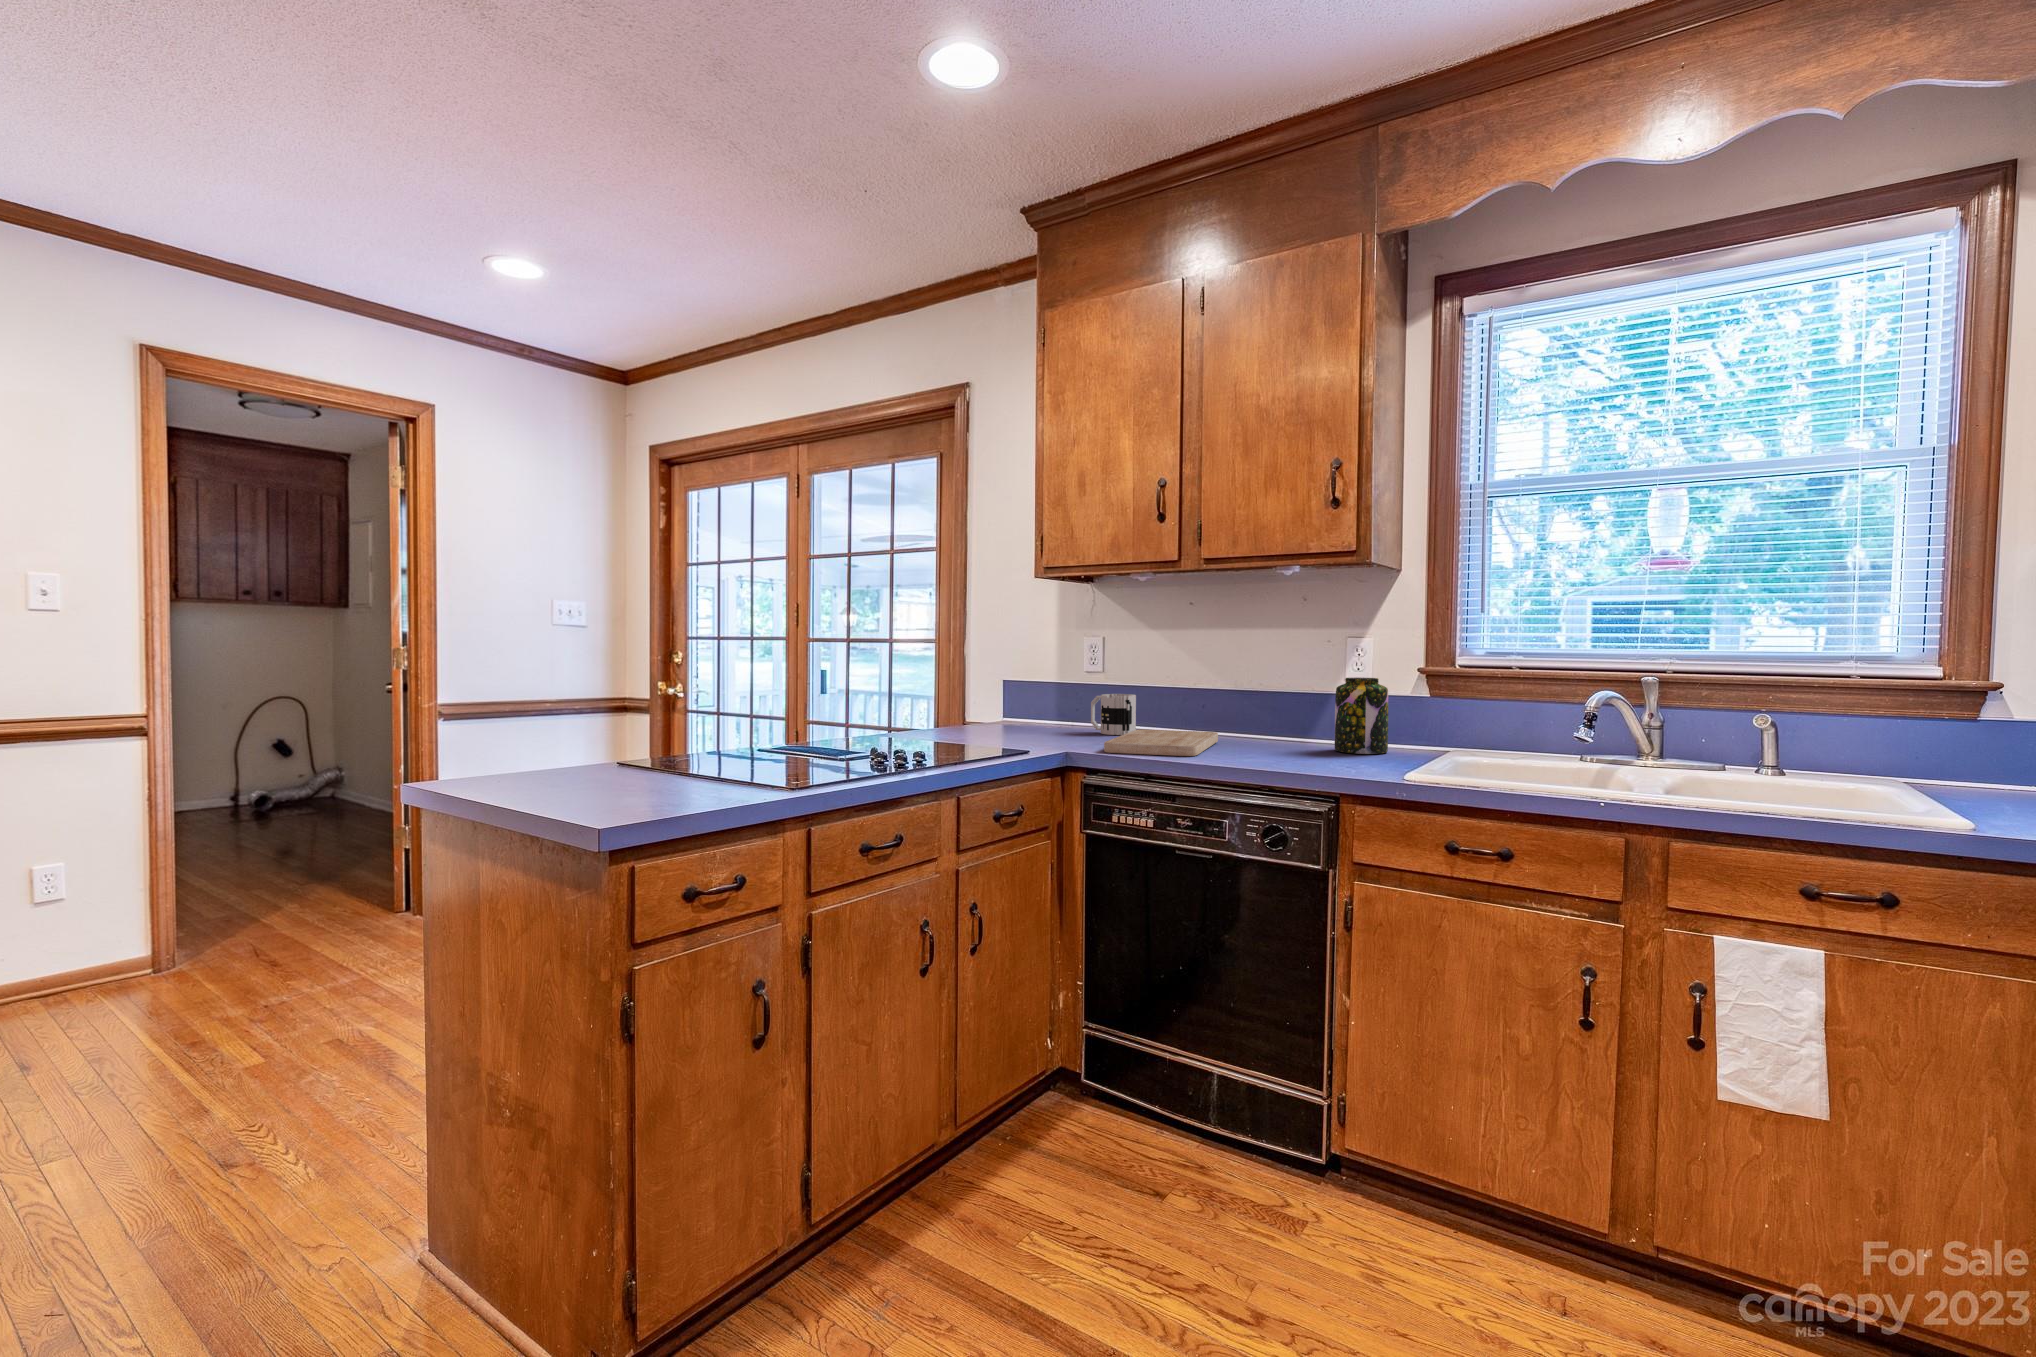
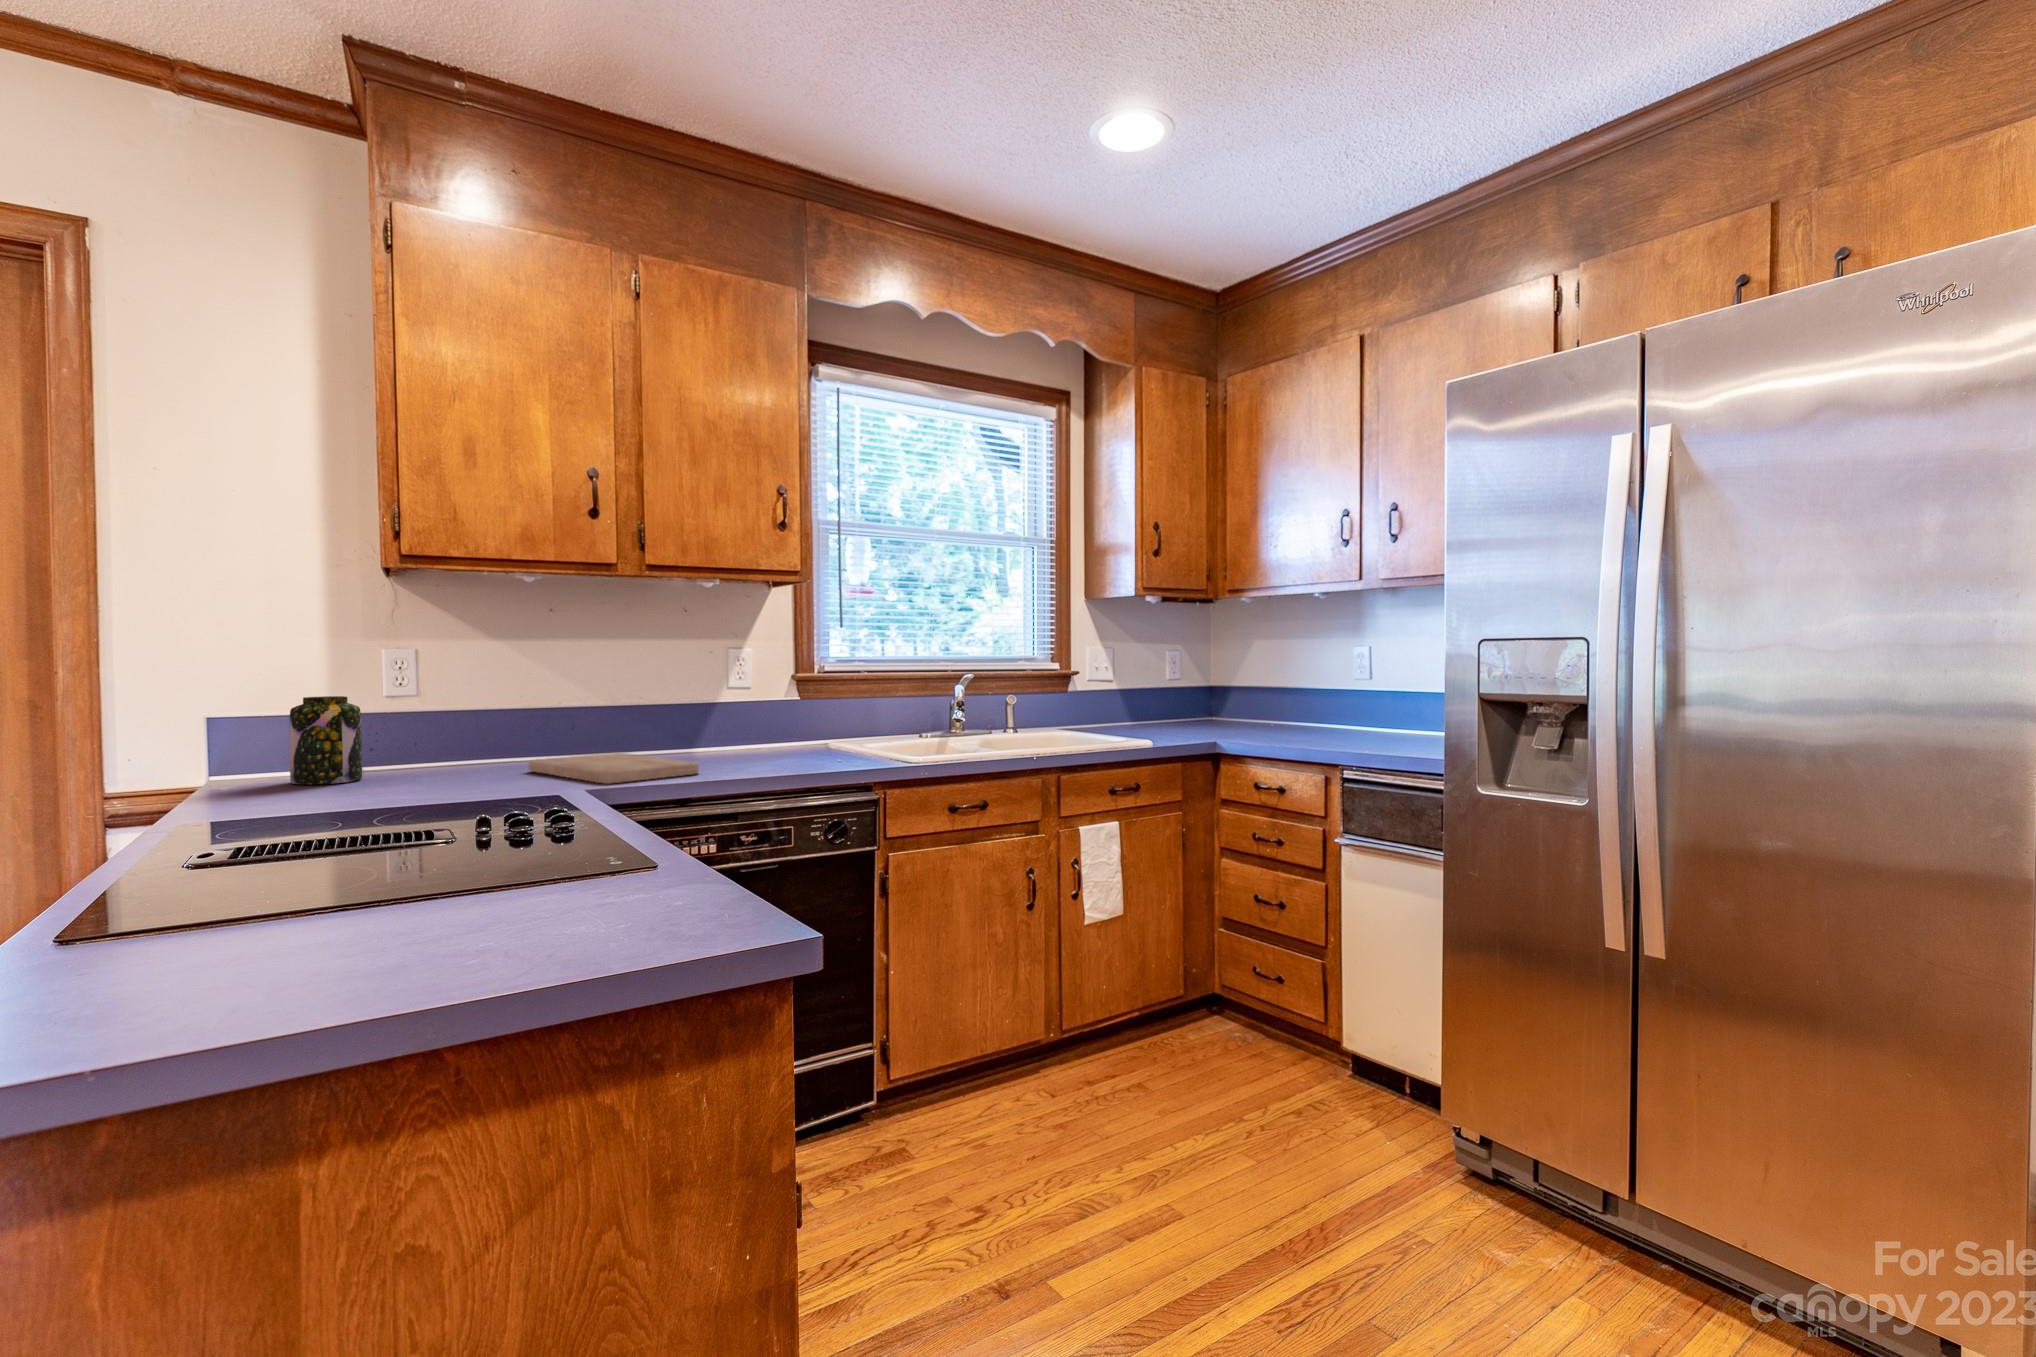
jar: present [1335,678,1388,754] -> present [289,696,362,785]
mug: present [1091,694,1136,735] -> none [416,721,488,774]

